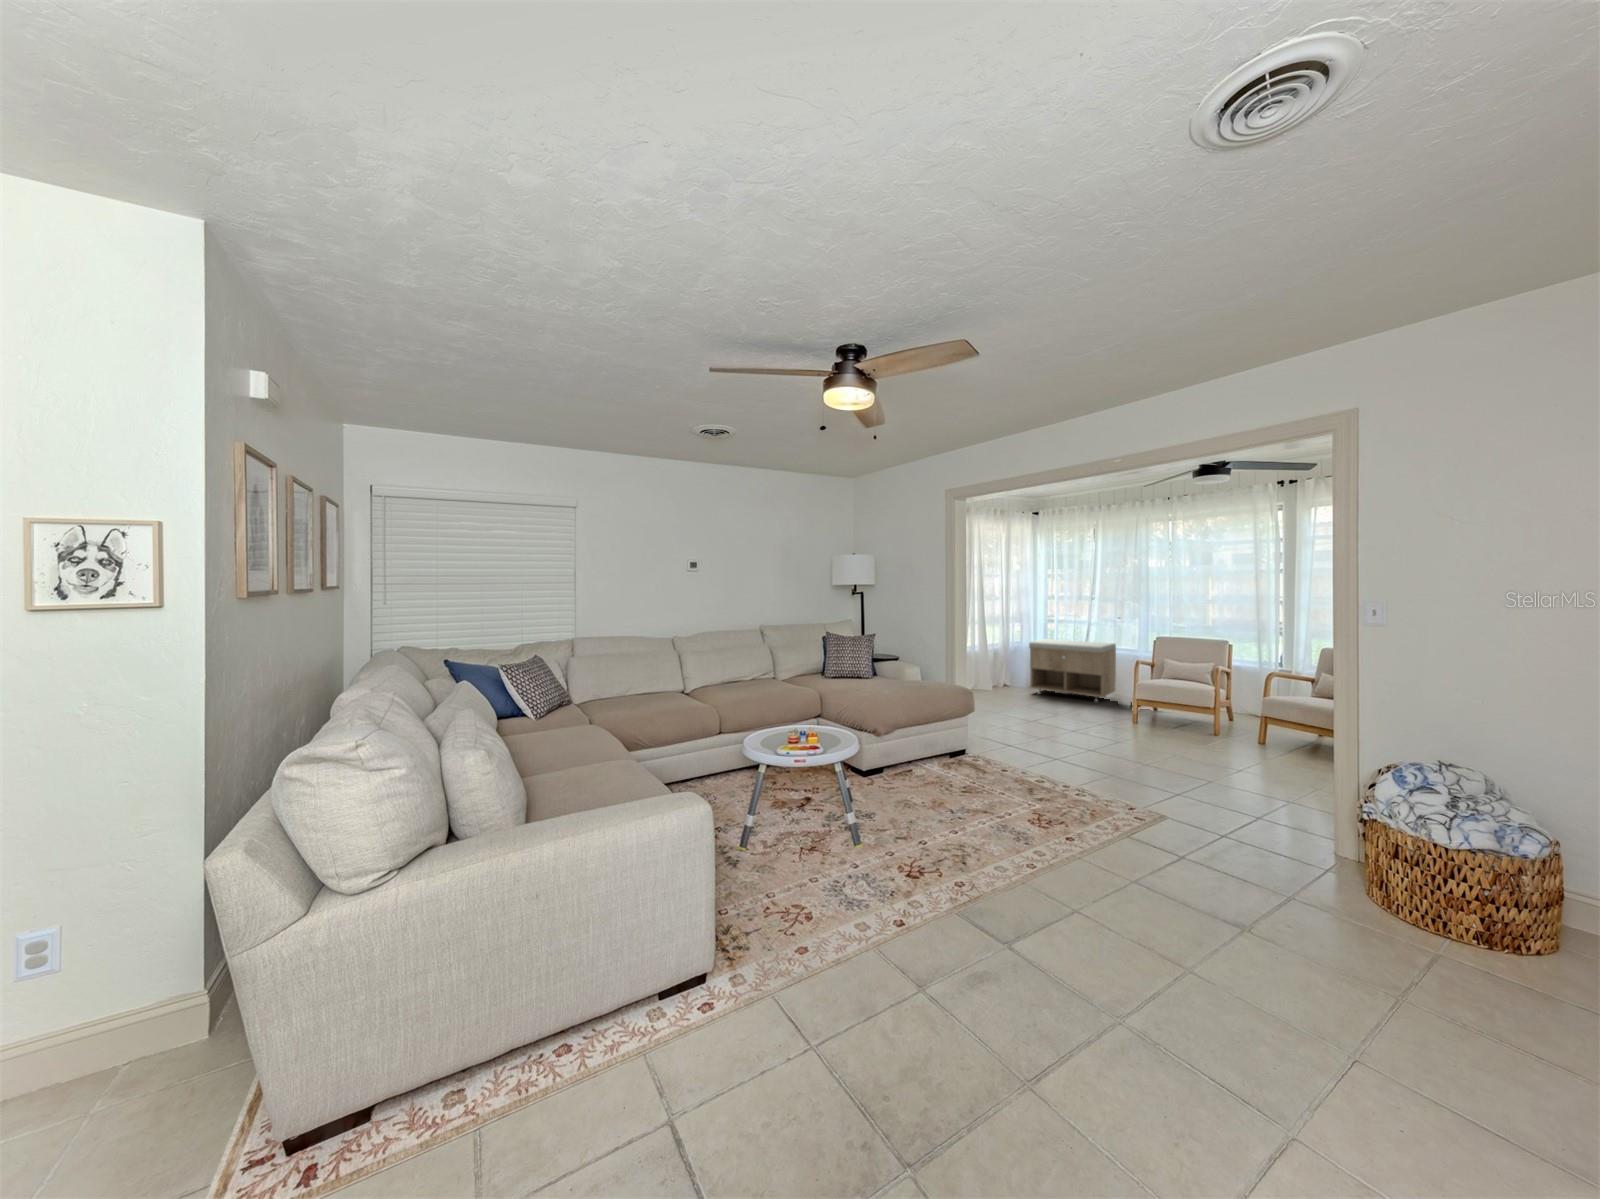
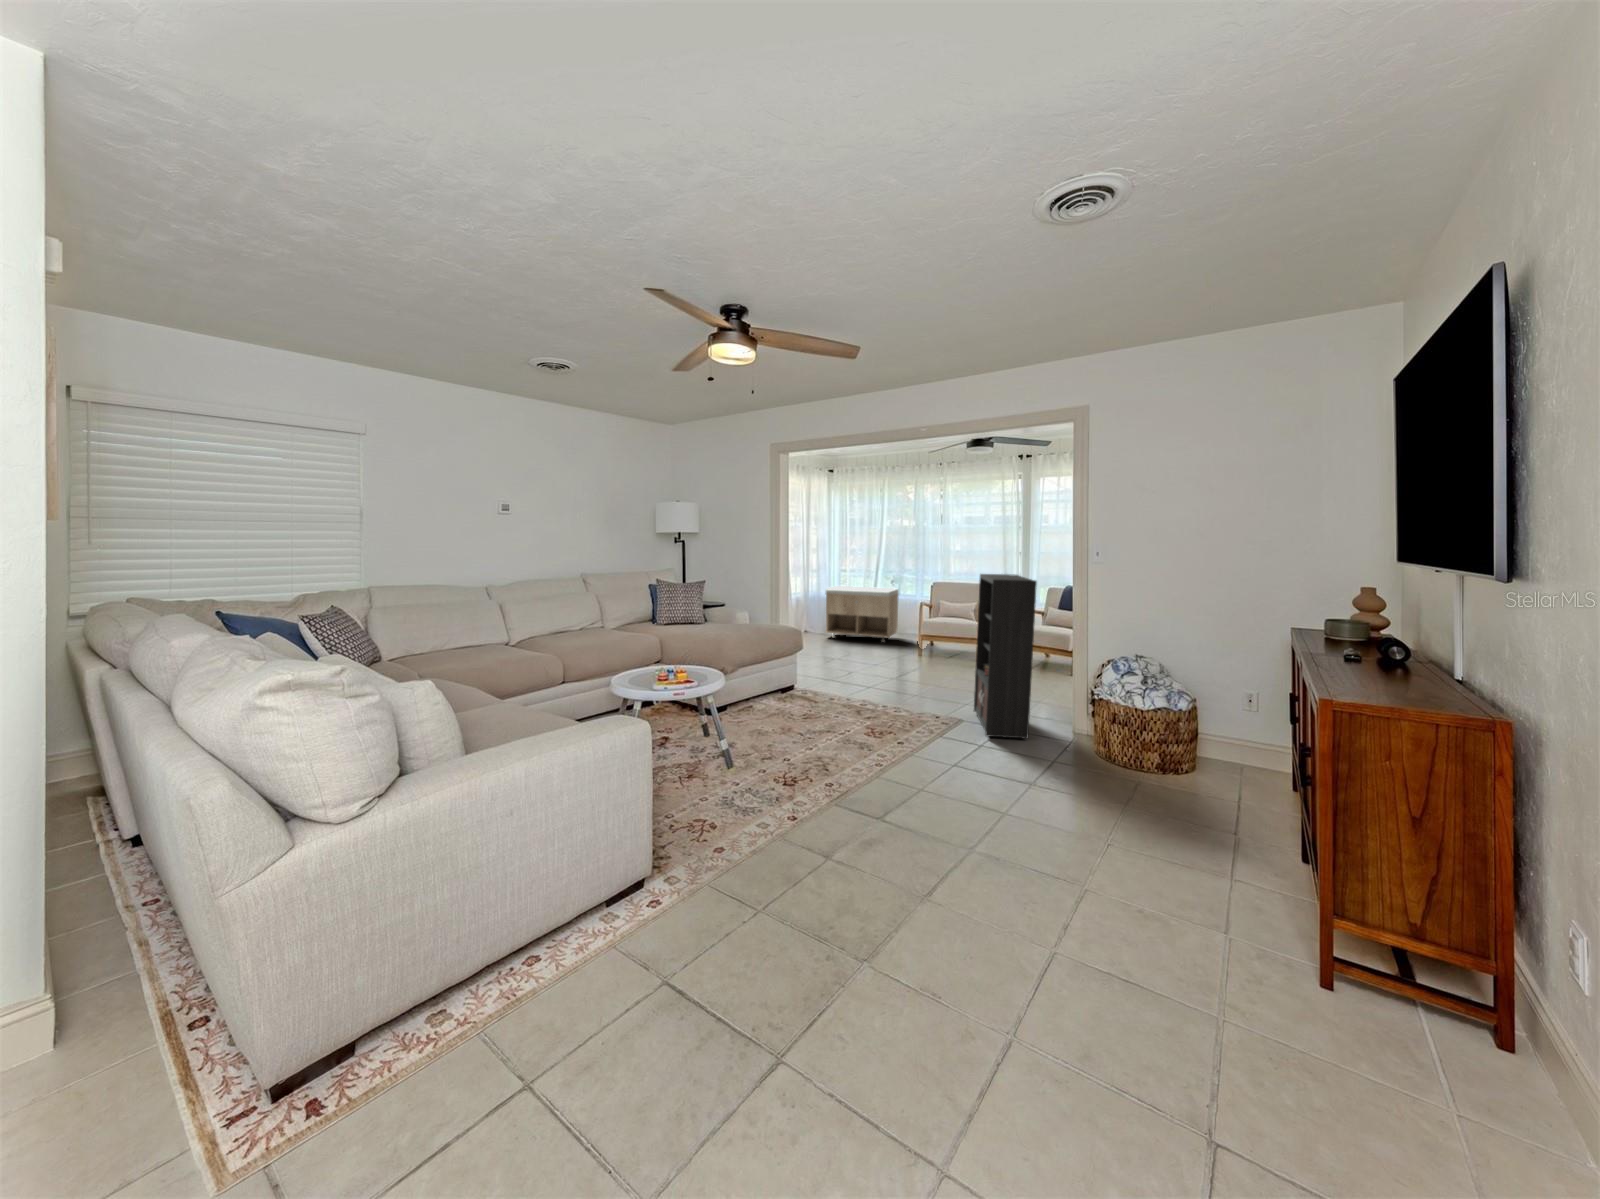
bookcase: none [1185,637,1321,885] -> present [974,574,1069,751]

